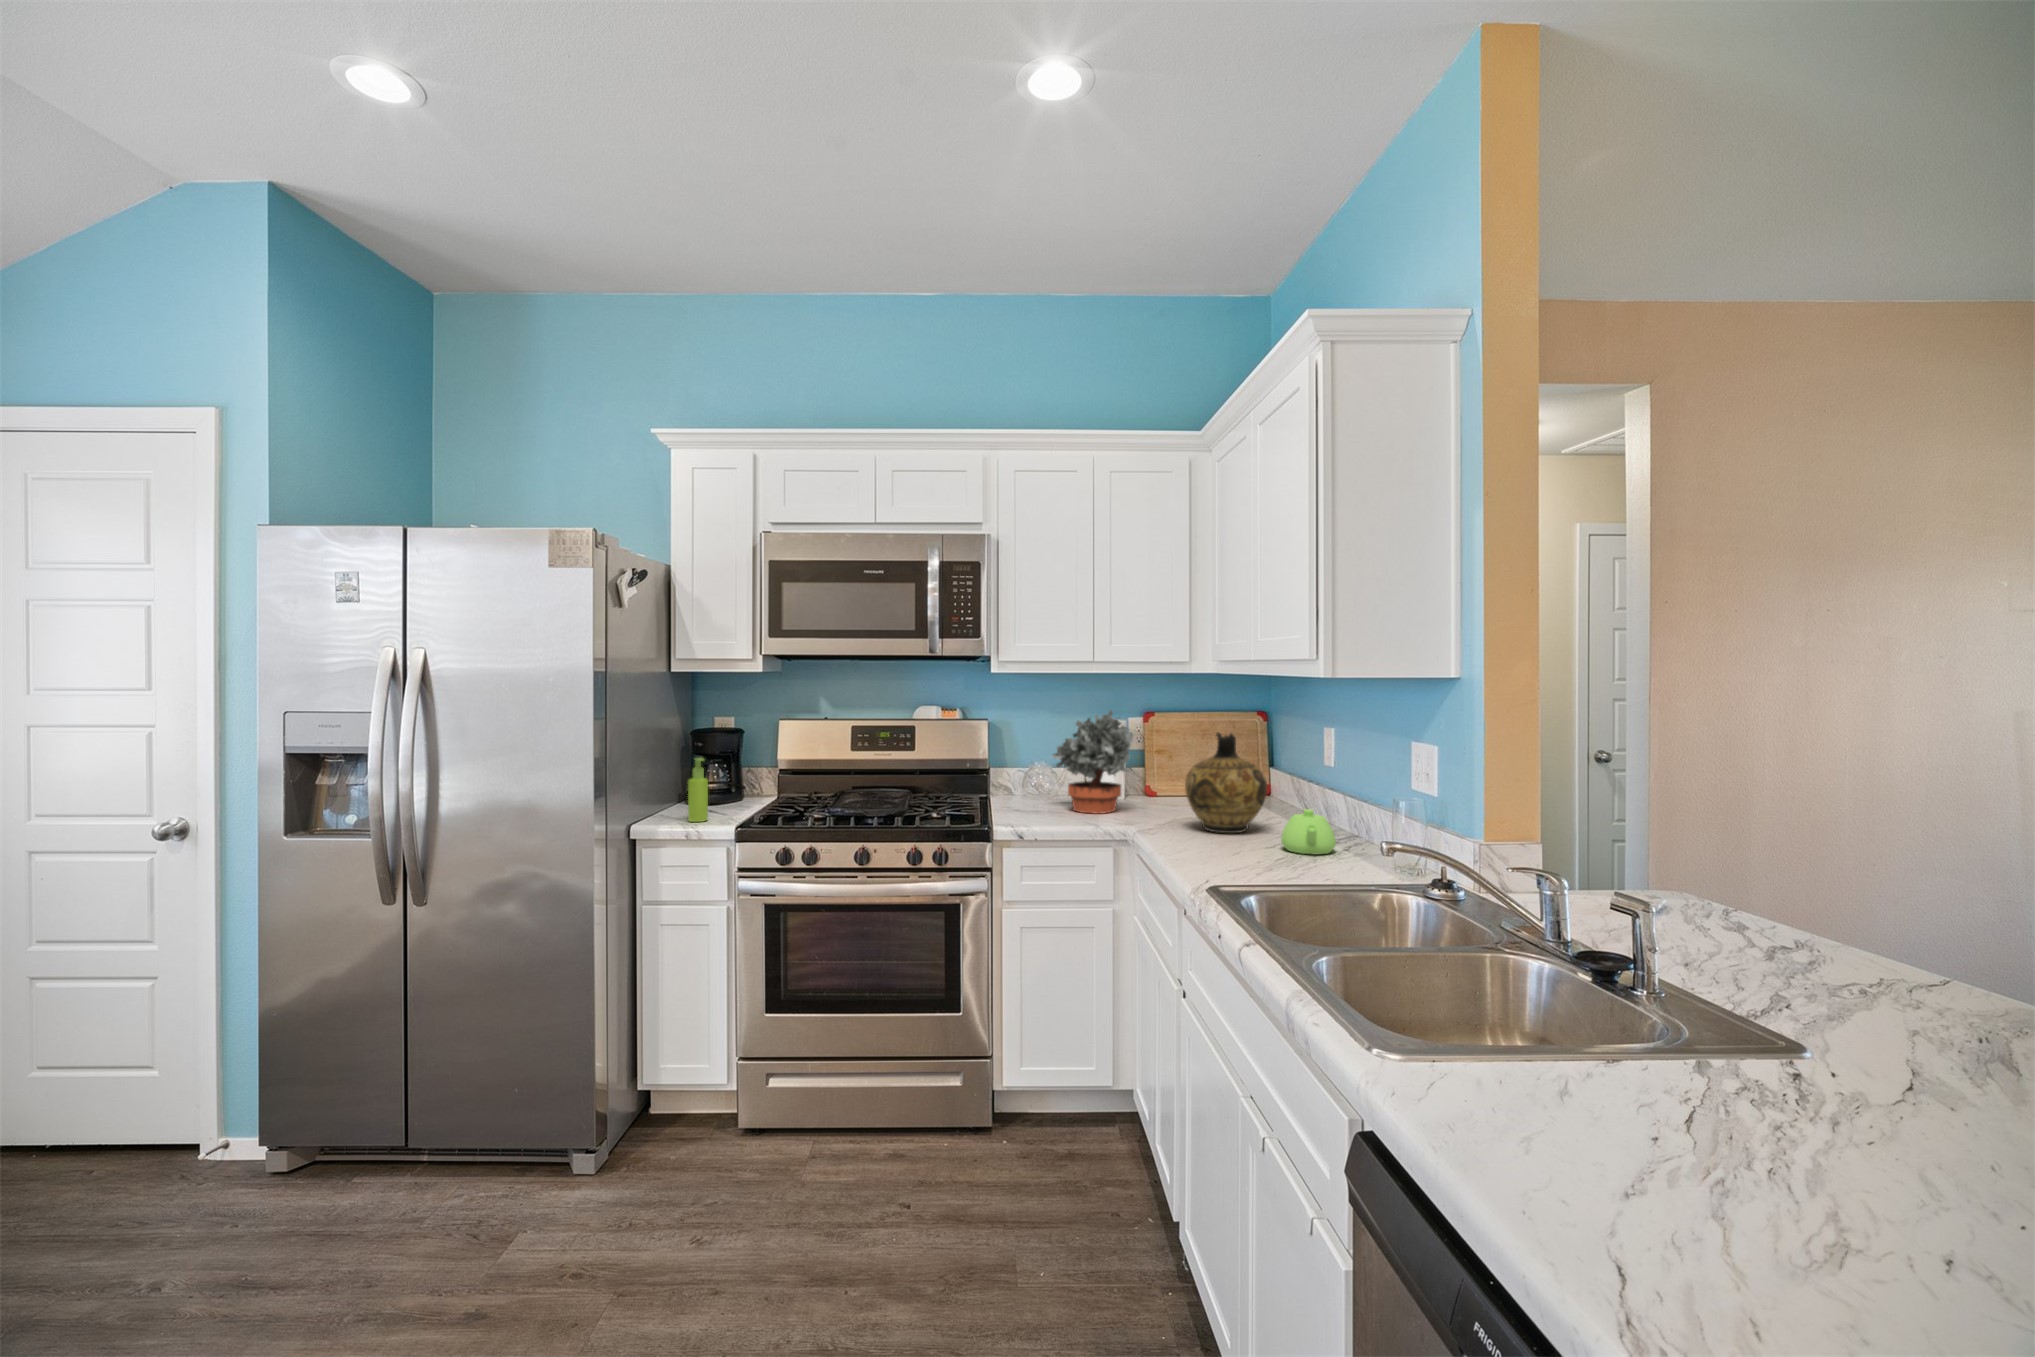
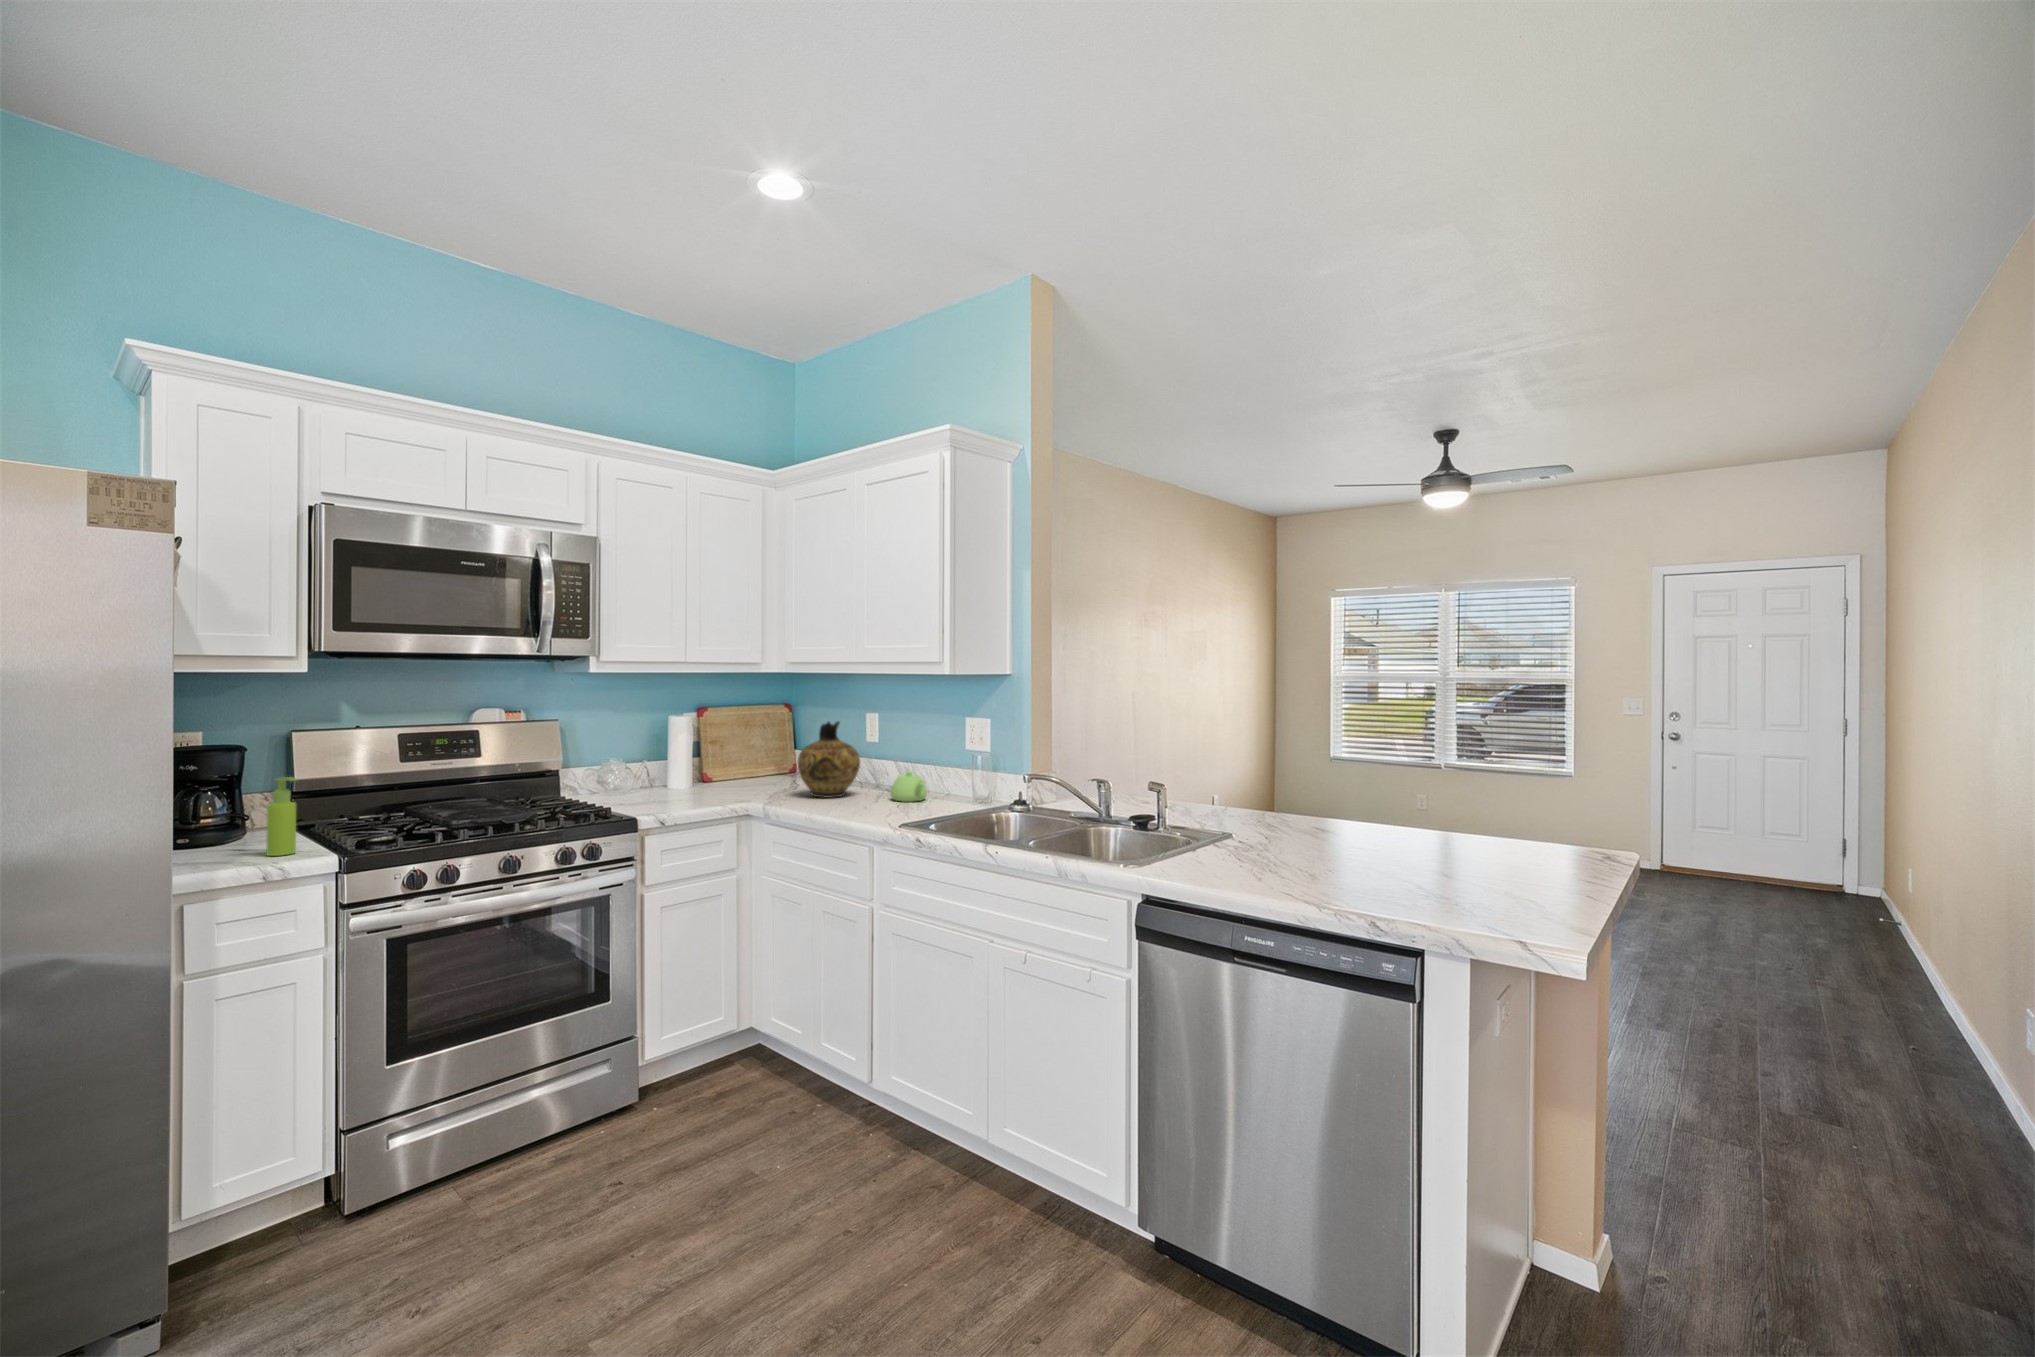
potted plant: present [1052,711,1133,814] -> none [649,706,734,798]

